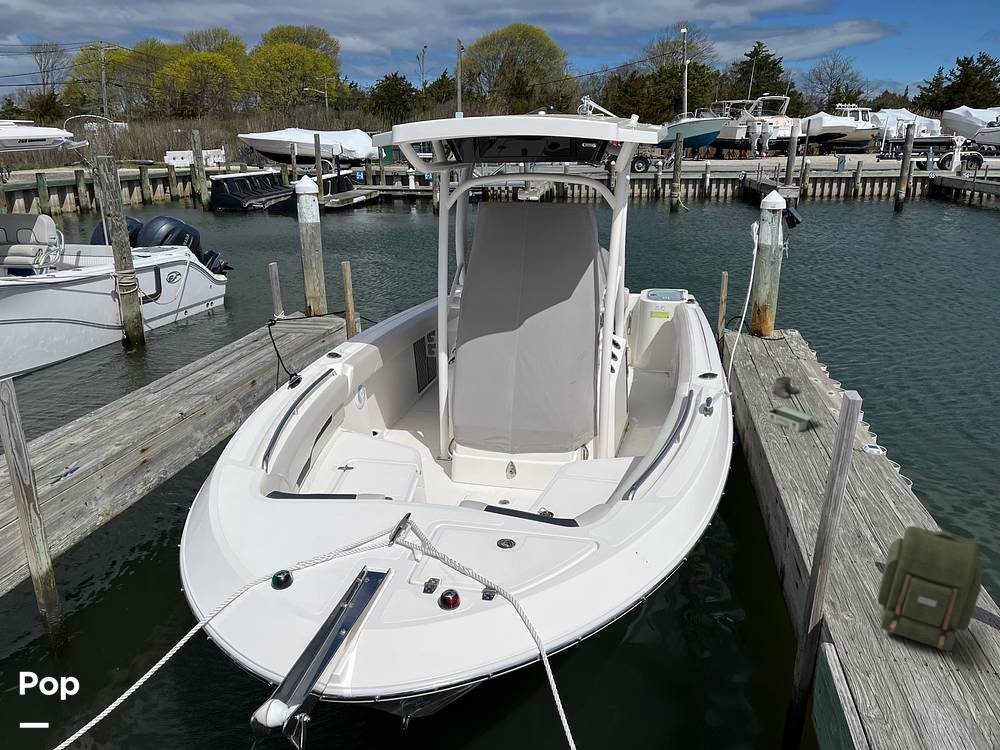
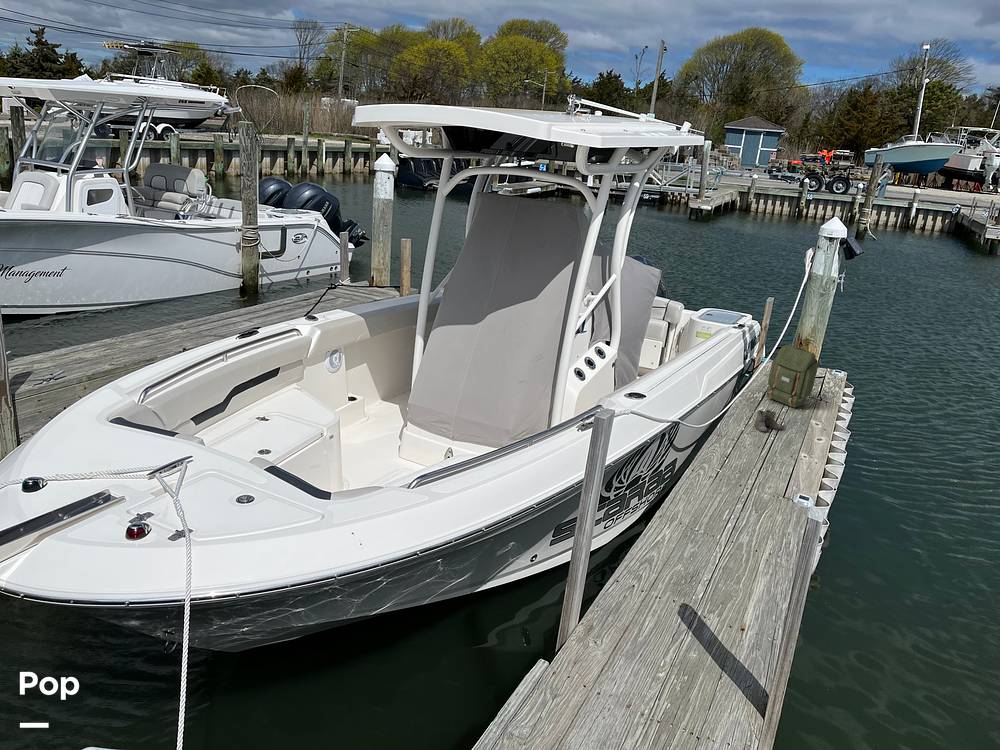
toolbox: present [767,406,815,432] -> none [719,437,766,465]
backpack: present [878,526,982,651] -> present [766,345,818,408]

